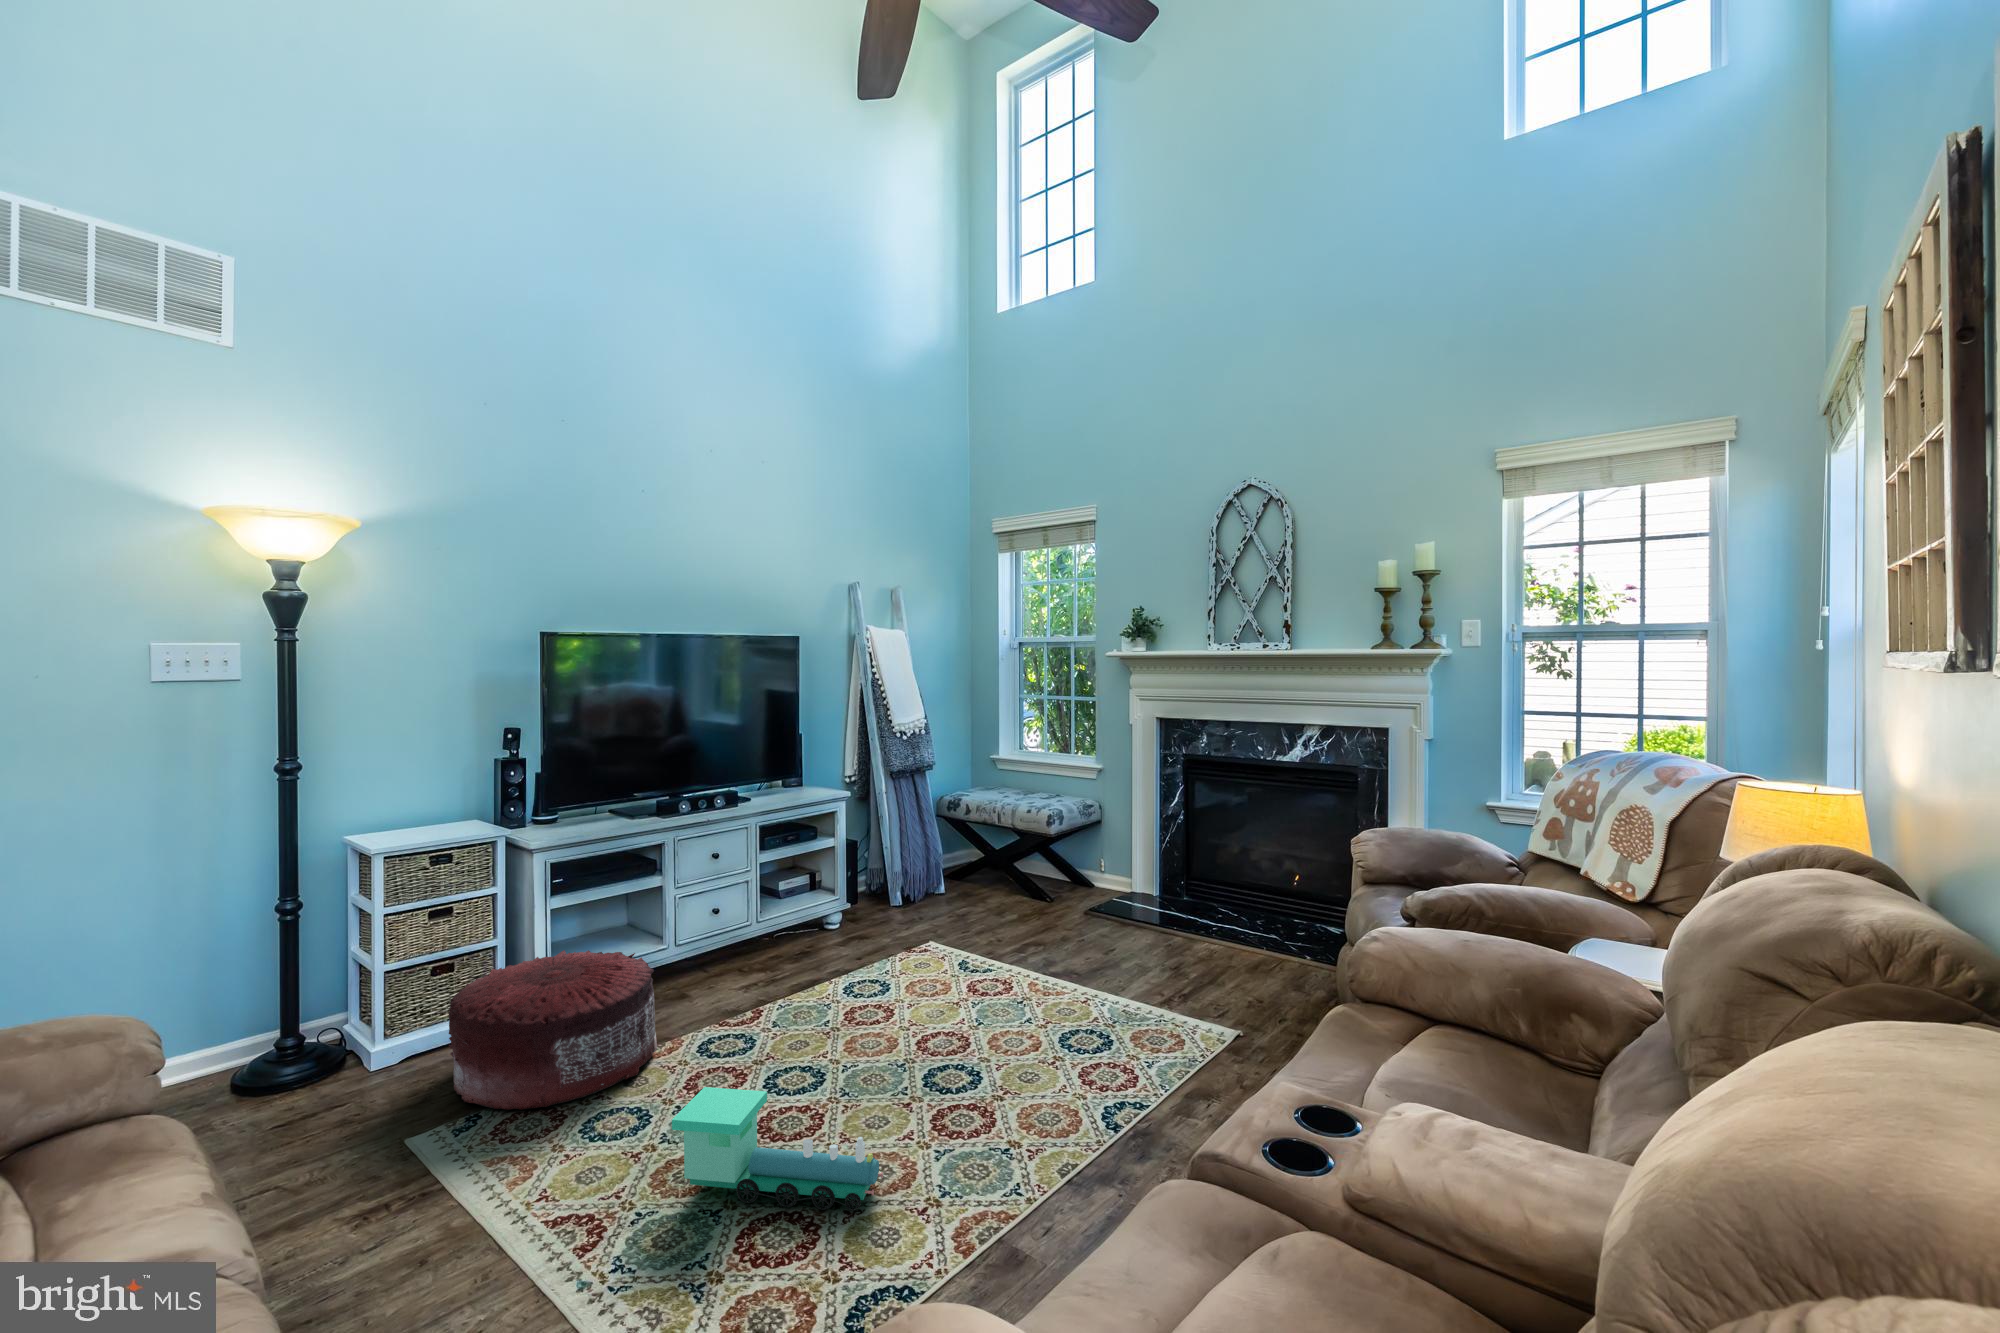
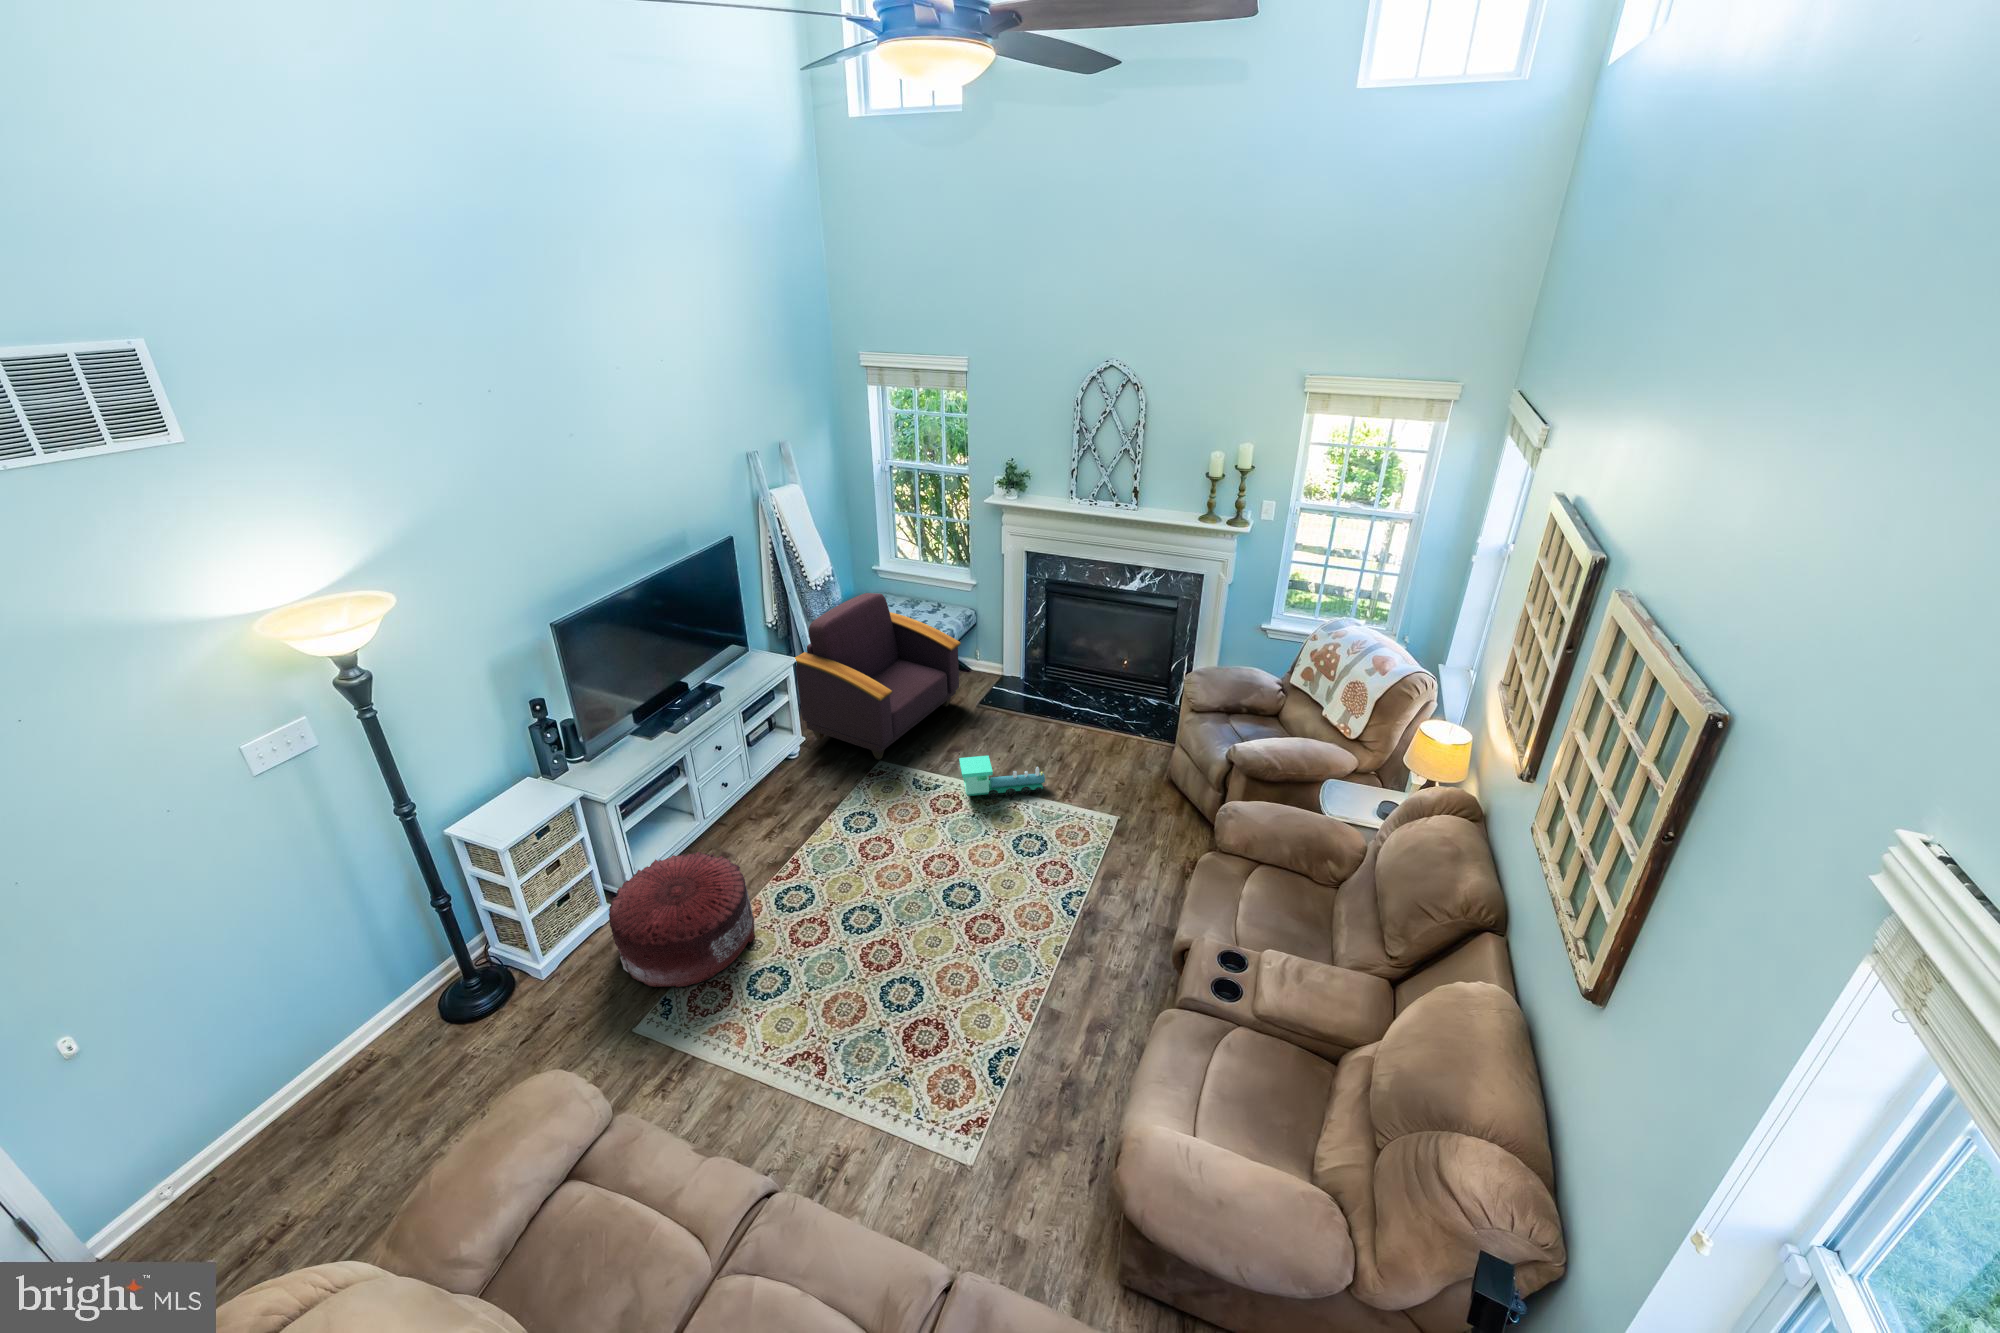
armchair: none [847,752,1065,942] -> present [795,593,961,760]
toy train: present [672,1087,883,1210] -> present [959,756,1046,798]

